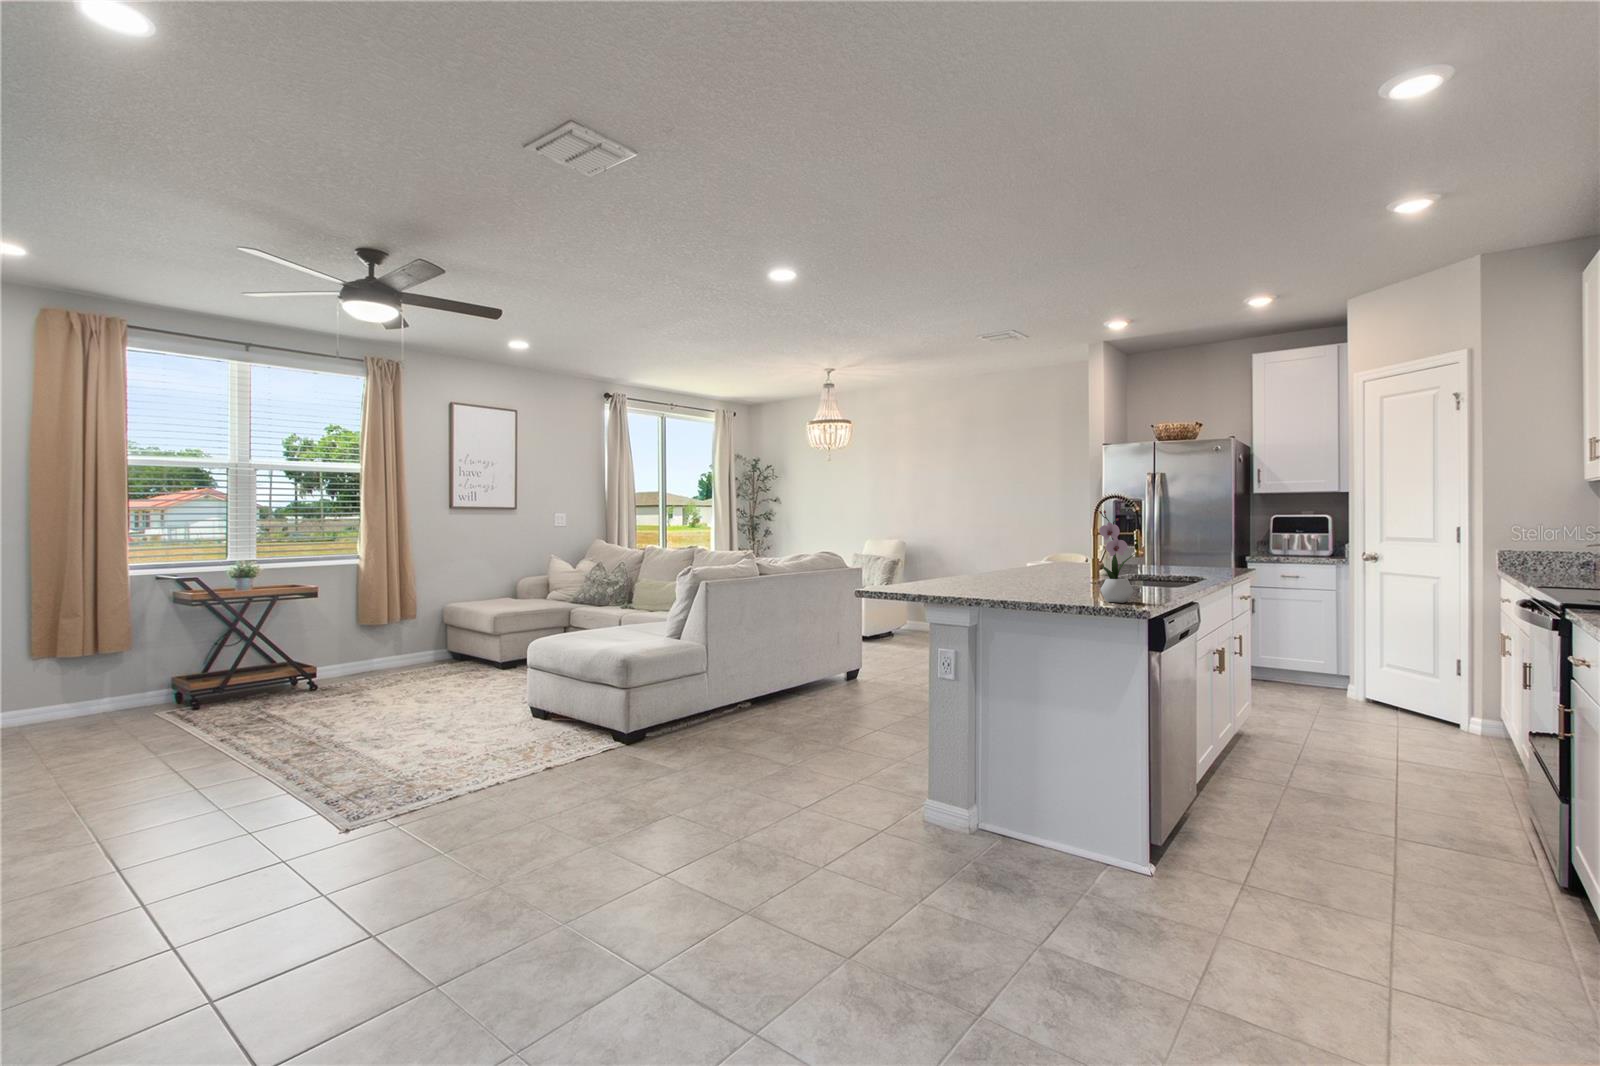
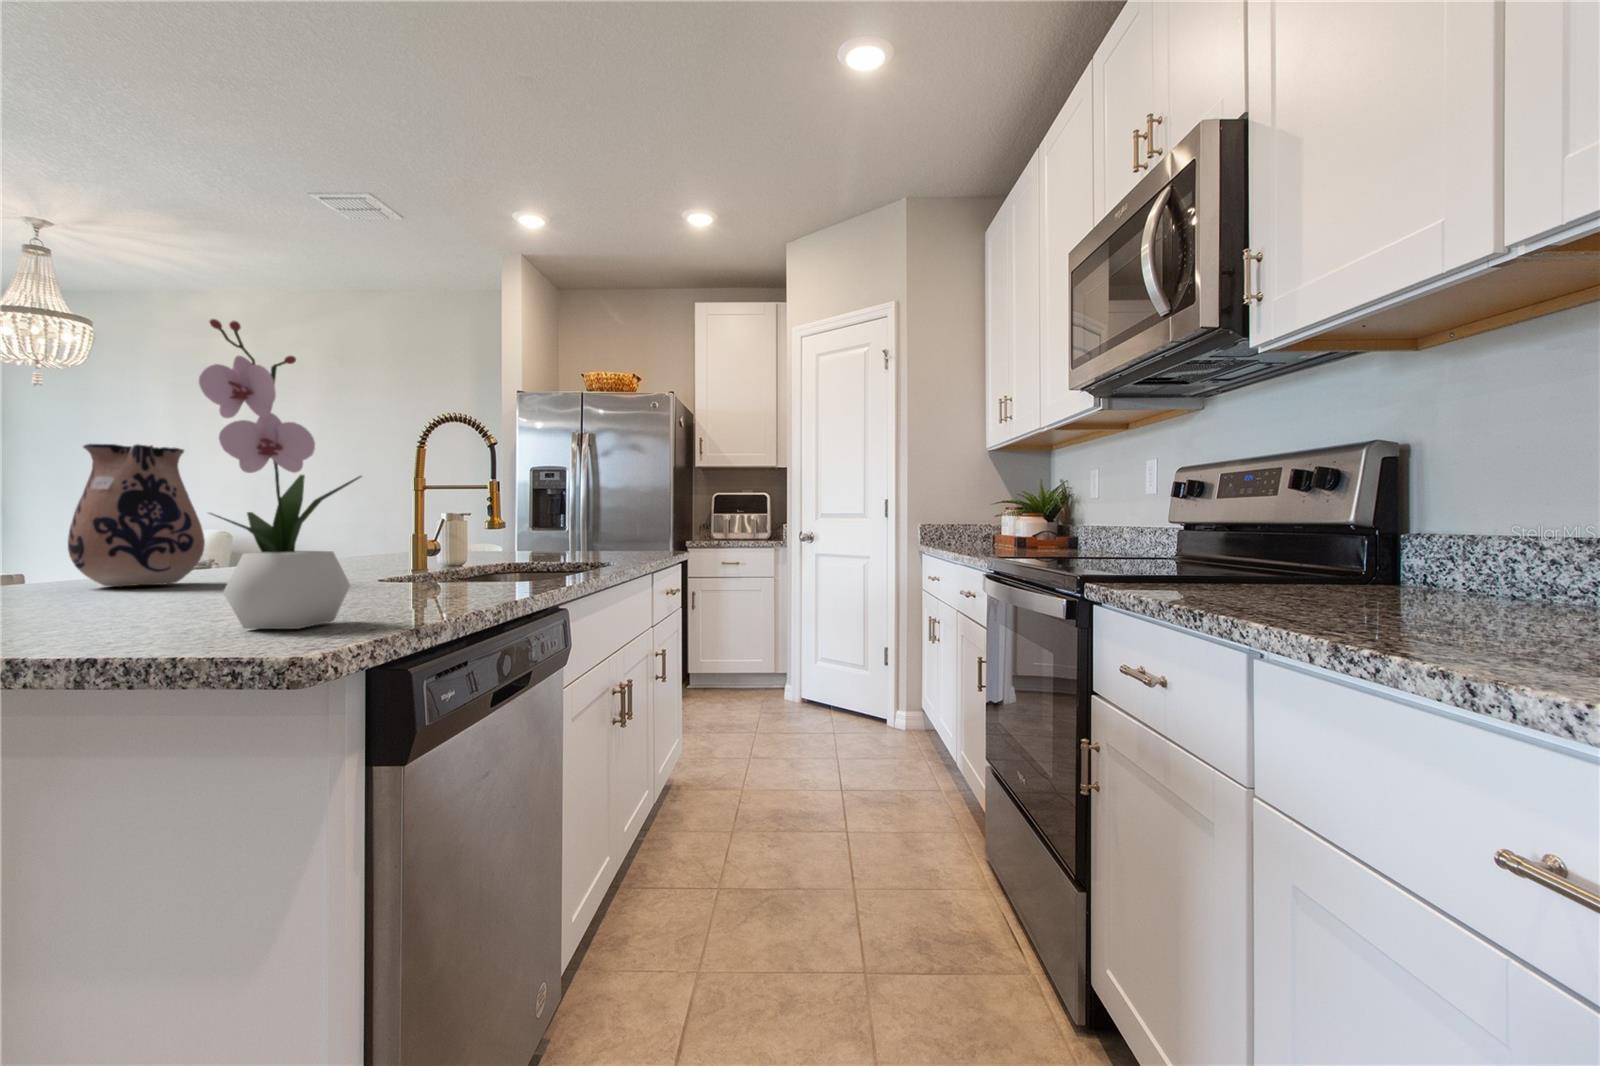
ceramic pitcher: none [998,532,1036,585] -> present [68,444,205,587]

